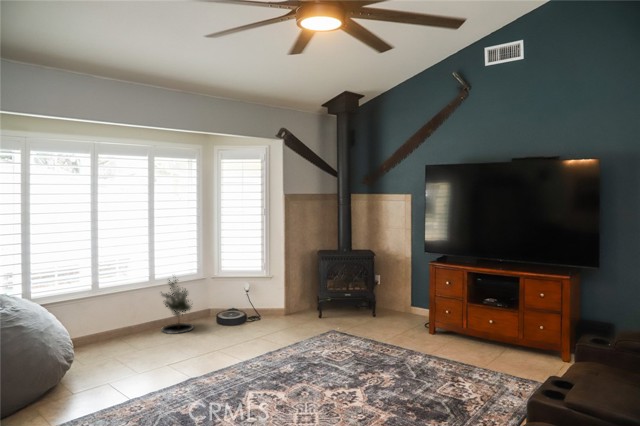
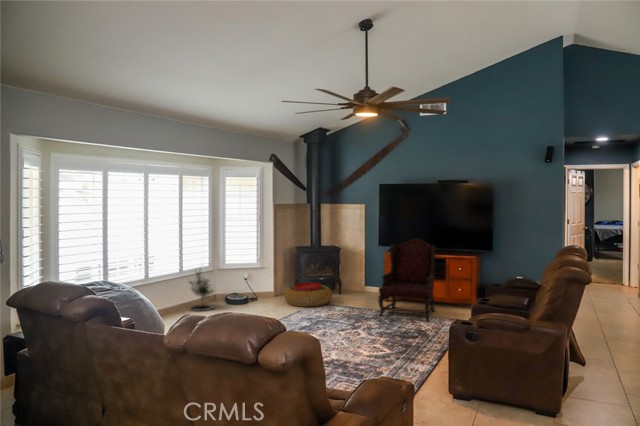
armchair: none [405,243,505,381] -> present [379,238,436,321]
pouf: none [287,300,353,336] -> present [284,282,332,307]

